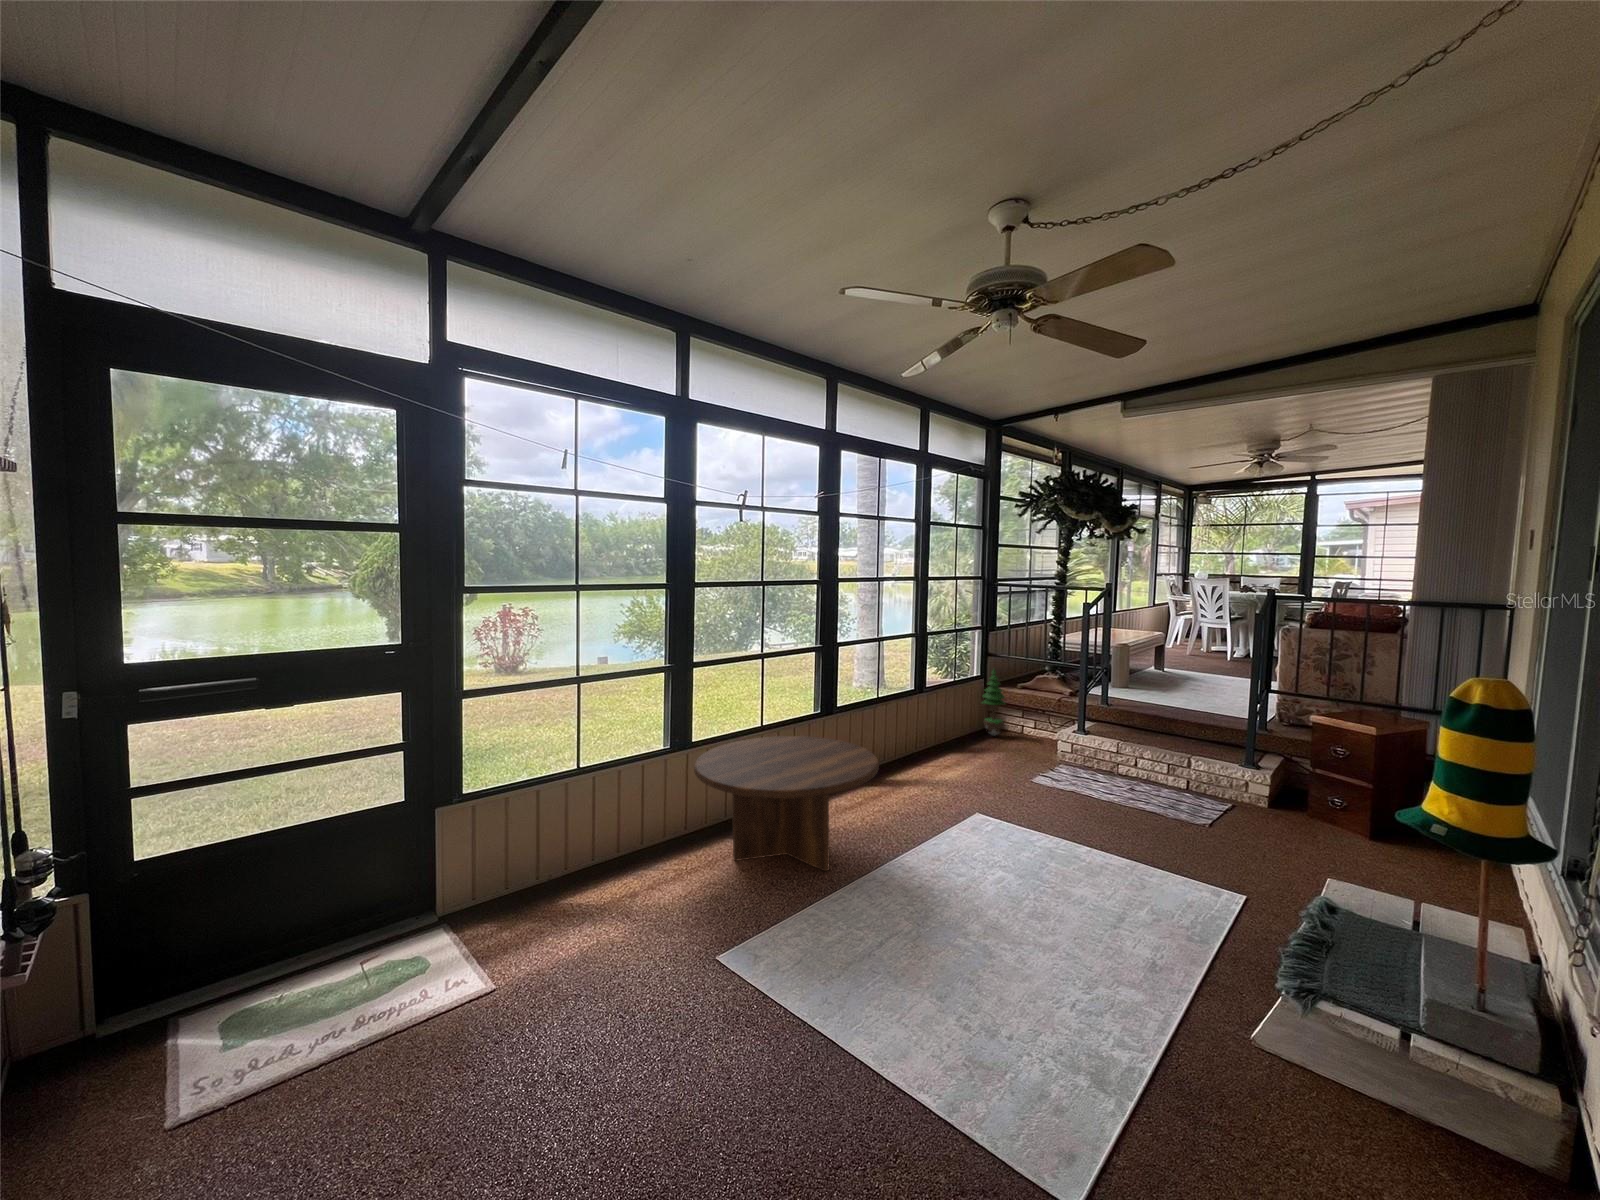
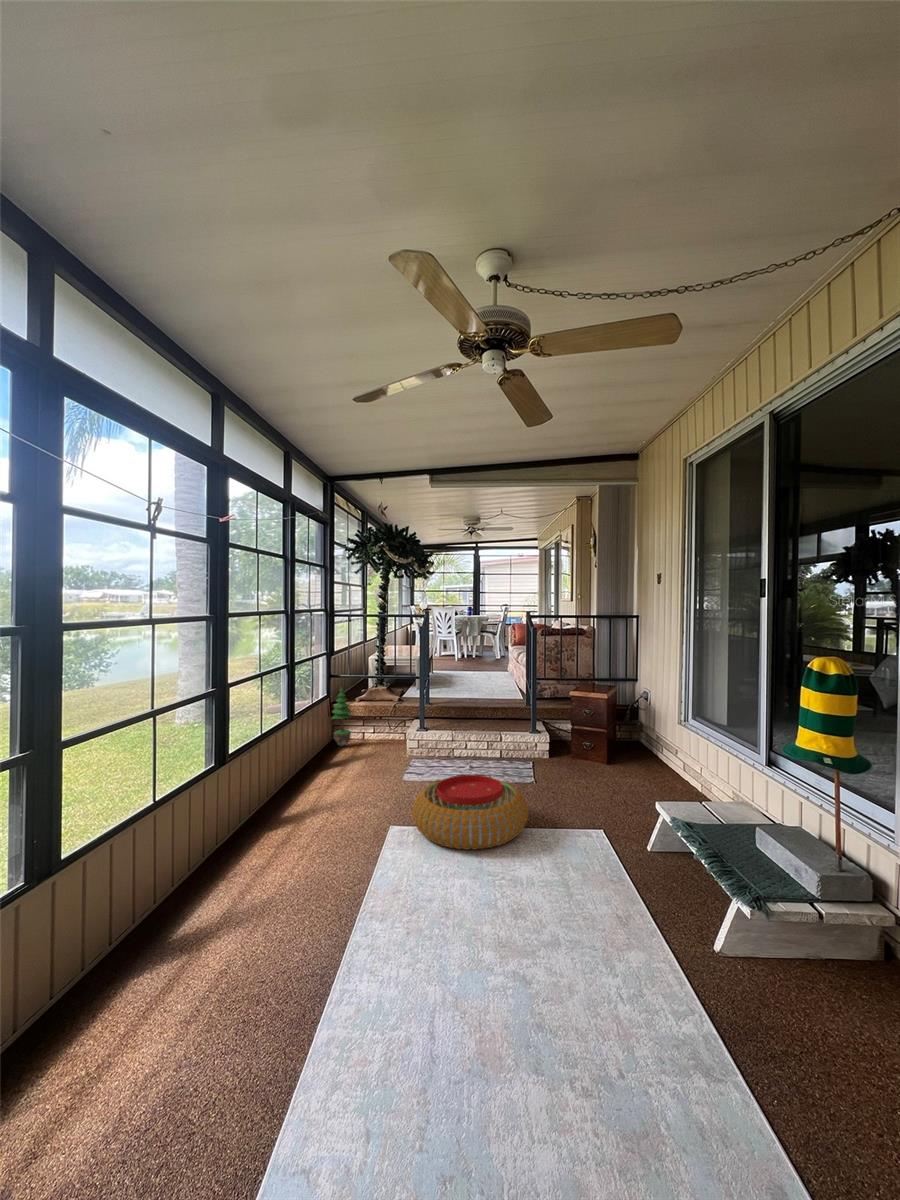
coffee table: present [694,736,879,871] -> none [117,779,352,964]
pouf: none [987,785,1138,875] -> present [413,775,528,850]

